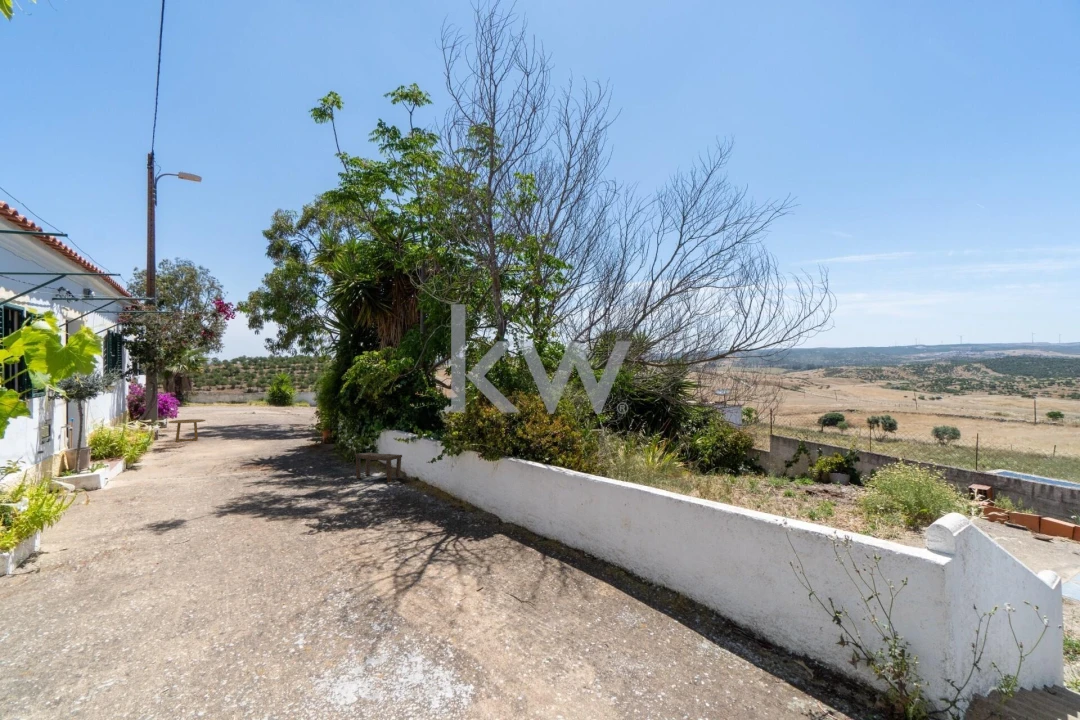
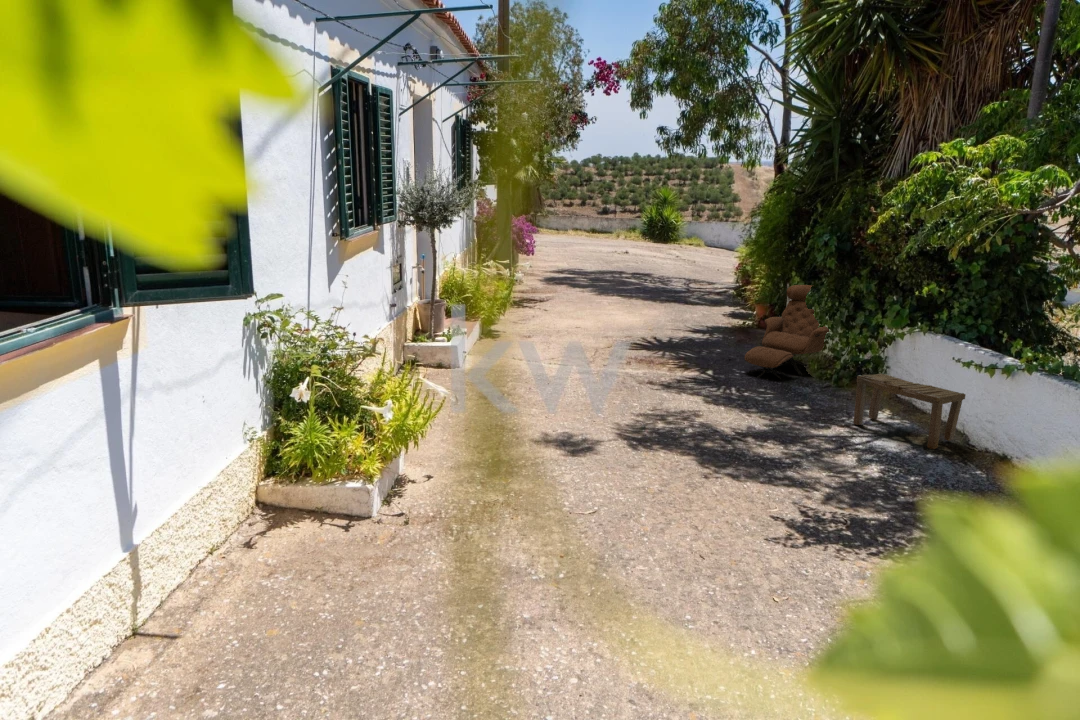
lounge chair: none [308,417,356,467] -> present [745,285,829,379]
round table: present [169,419,205,442] -> none [524,258,570,293]

